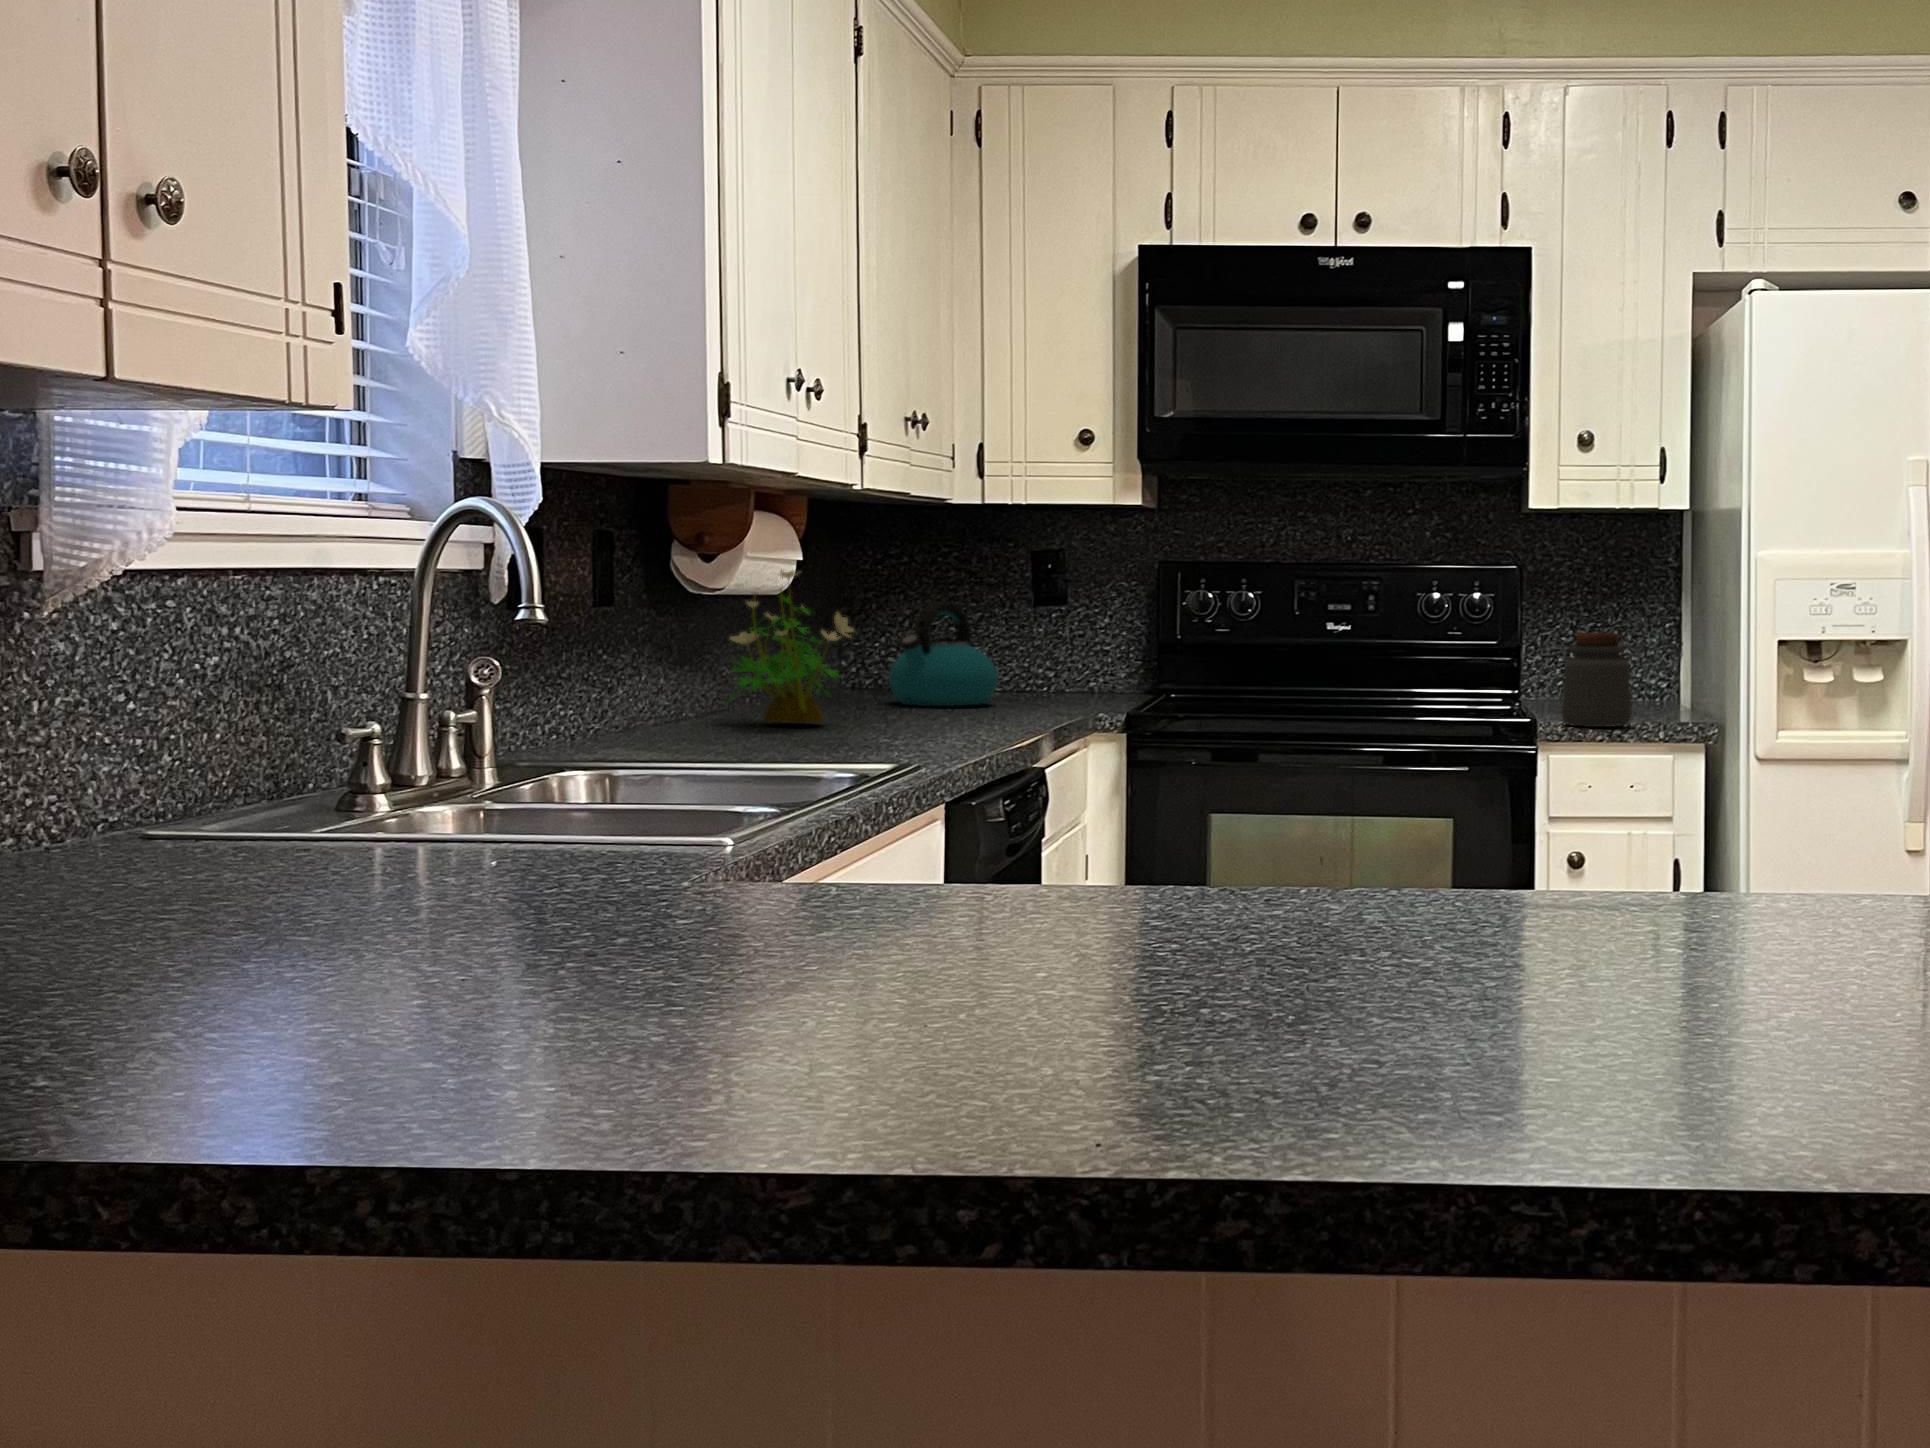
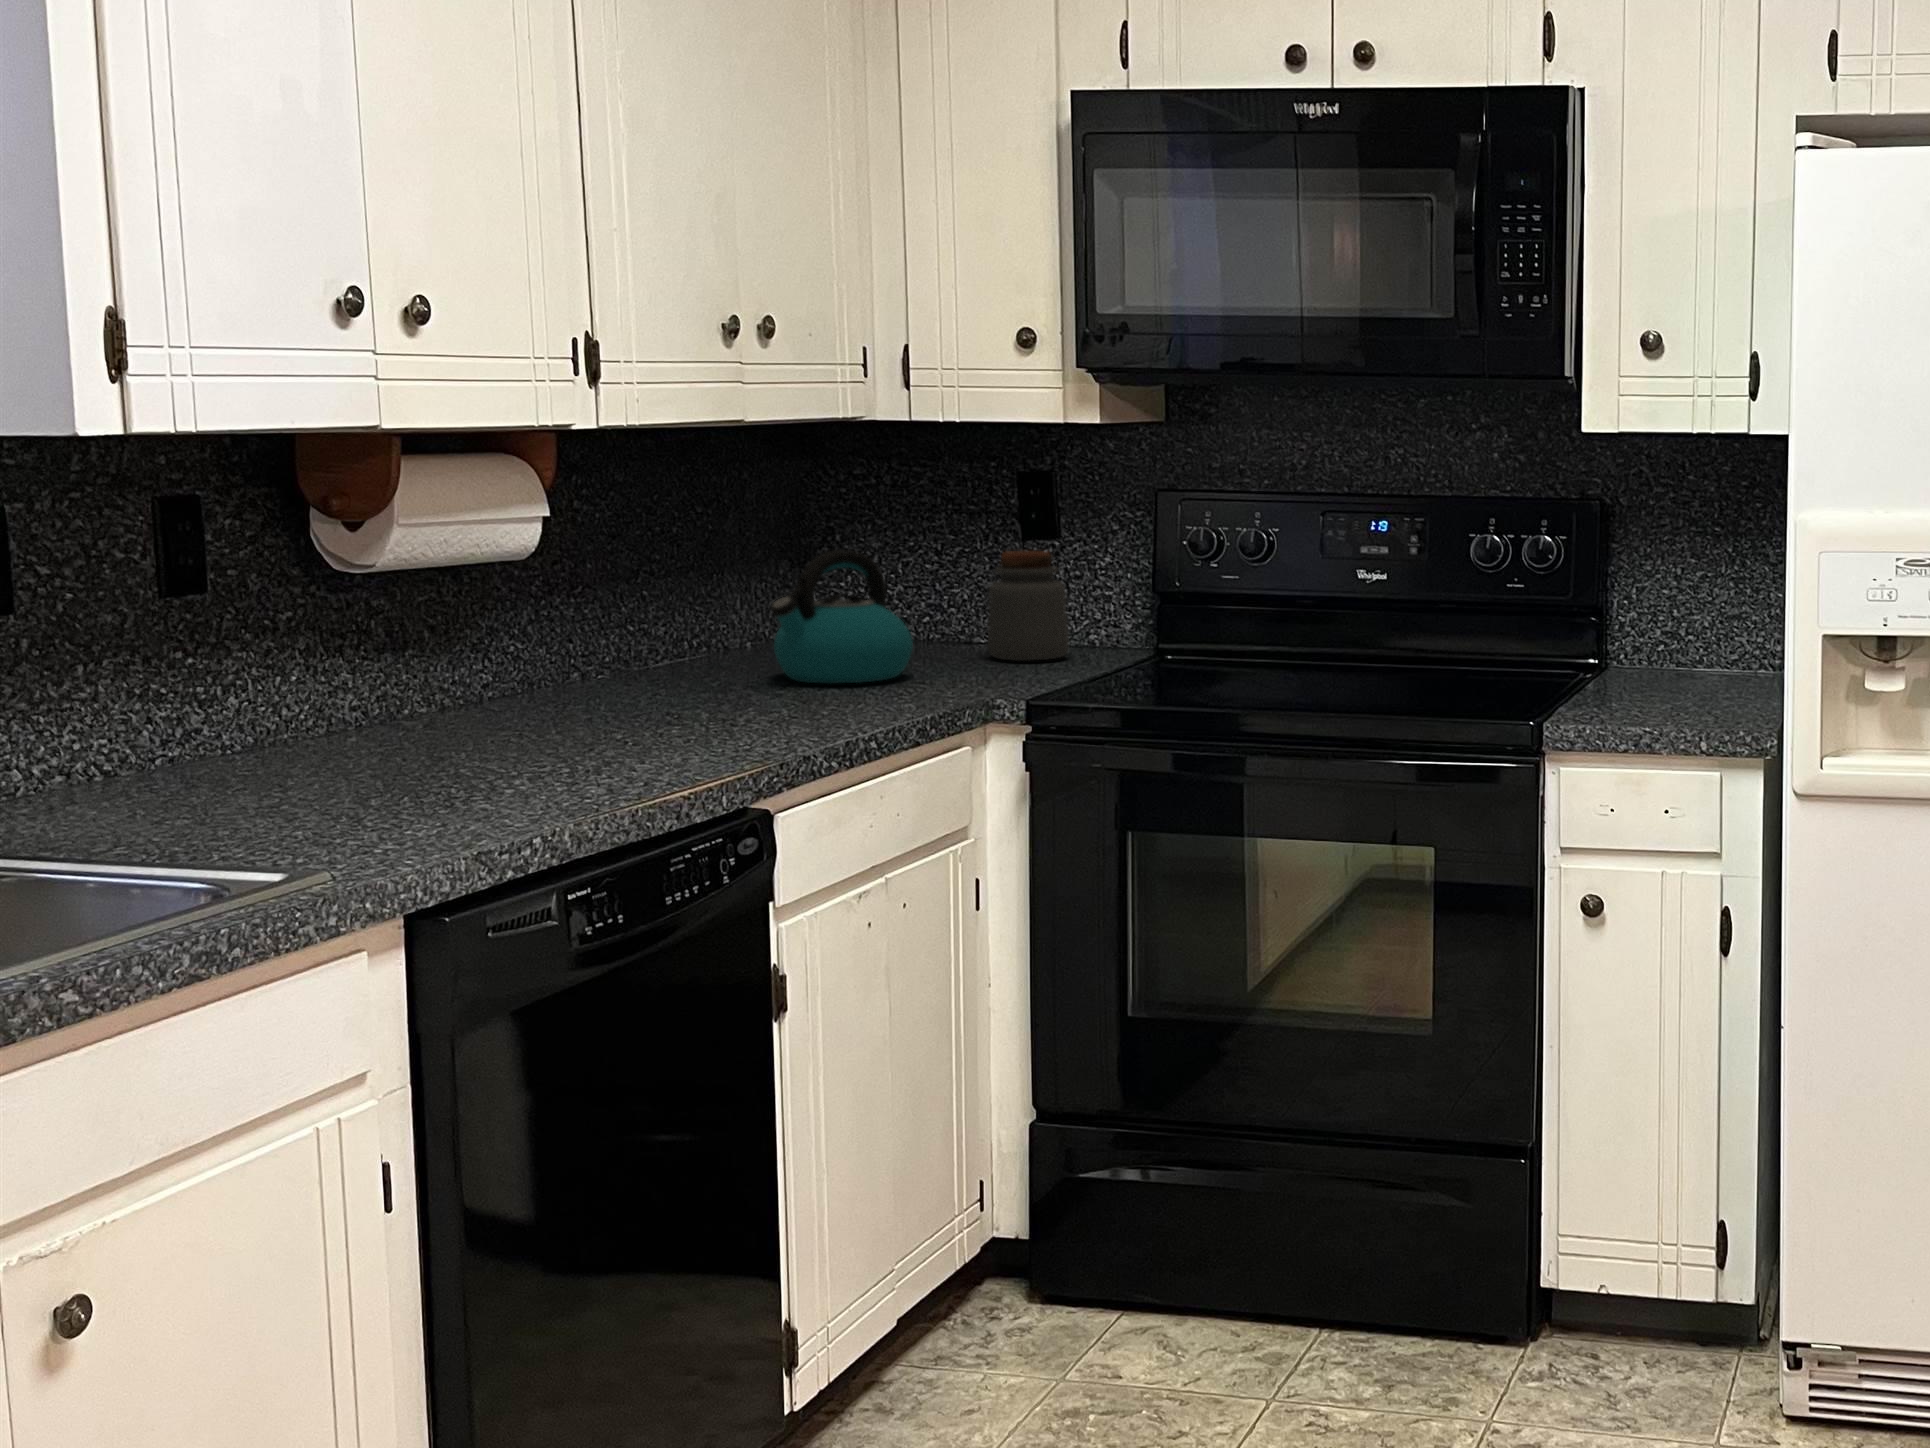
potted plant: present [726,570,853,723] -> none [454,520,621,736]
jar: present [1561,633,1632,727] -> present [988,551,1069,661]

